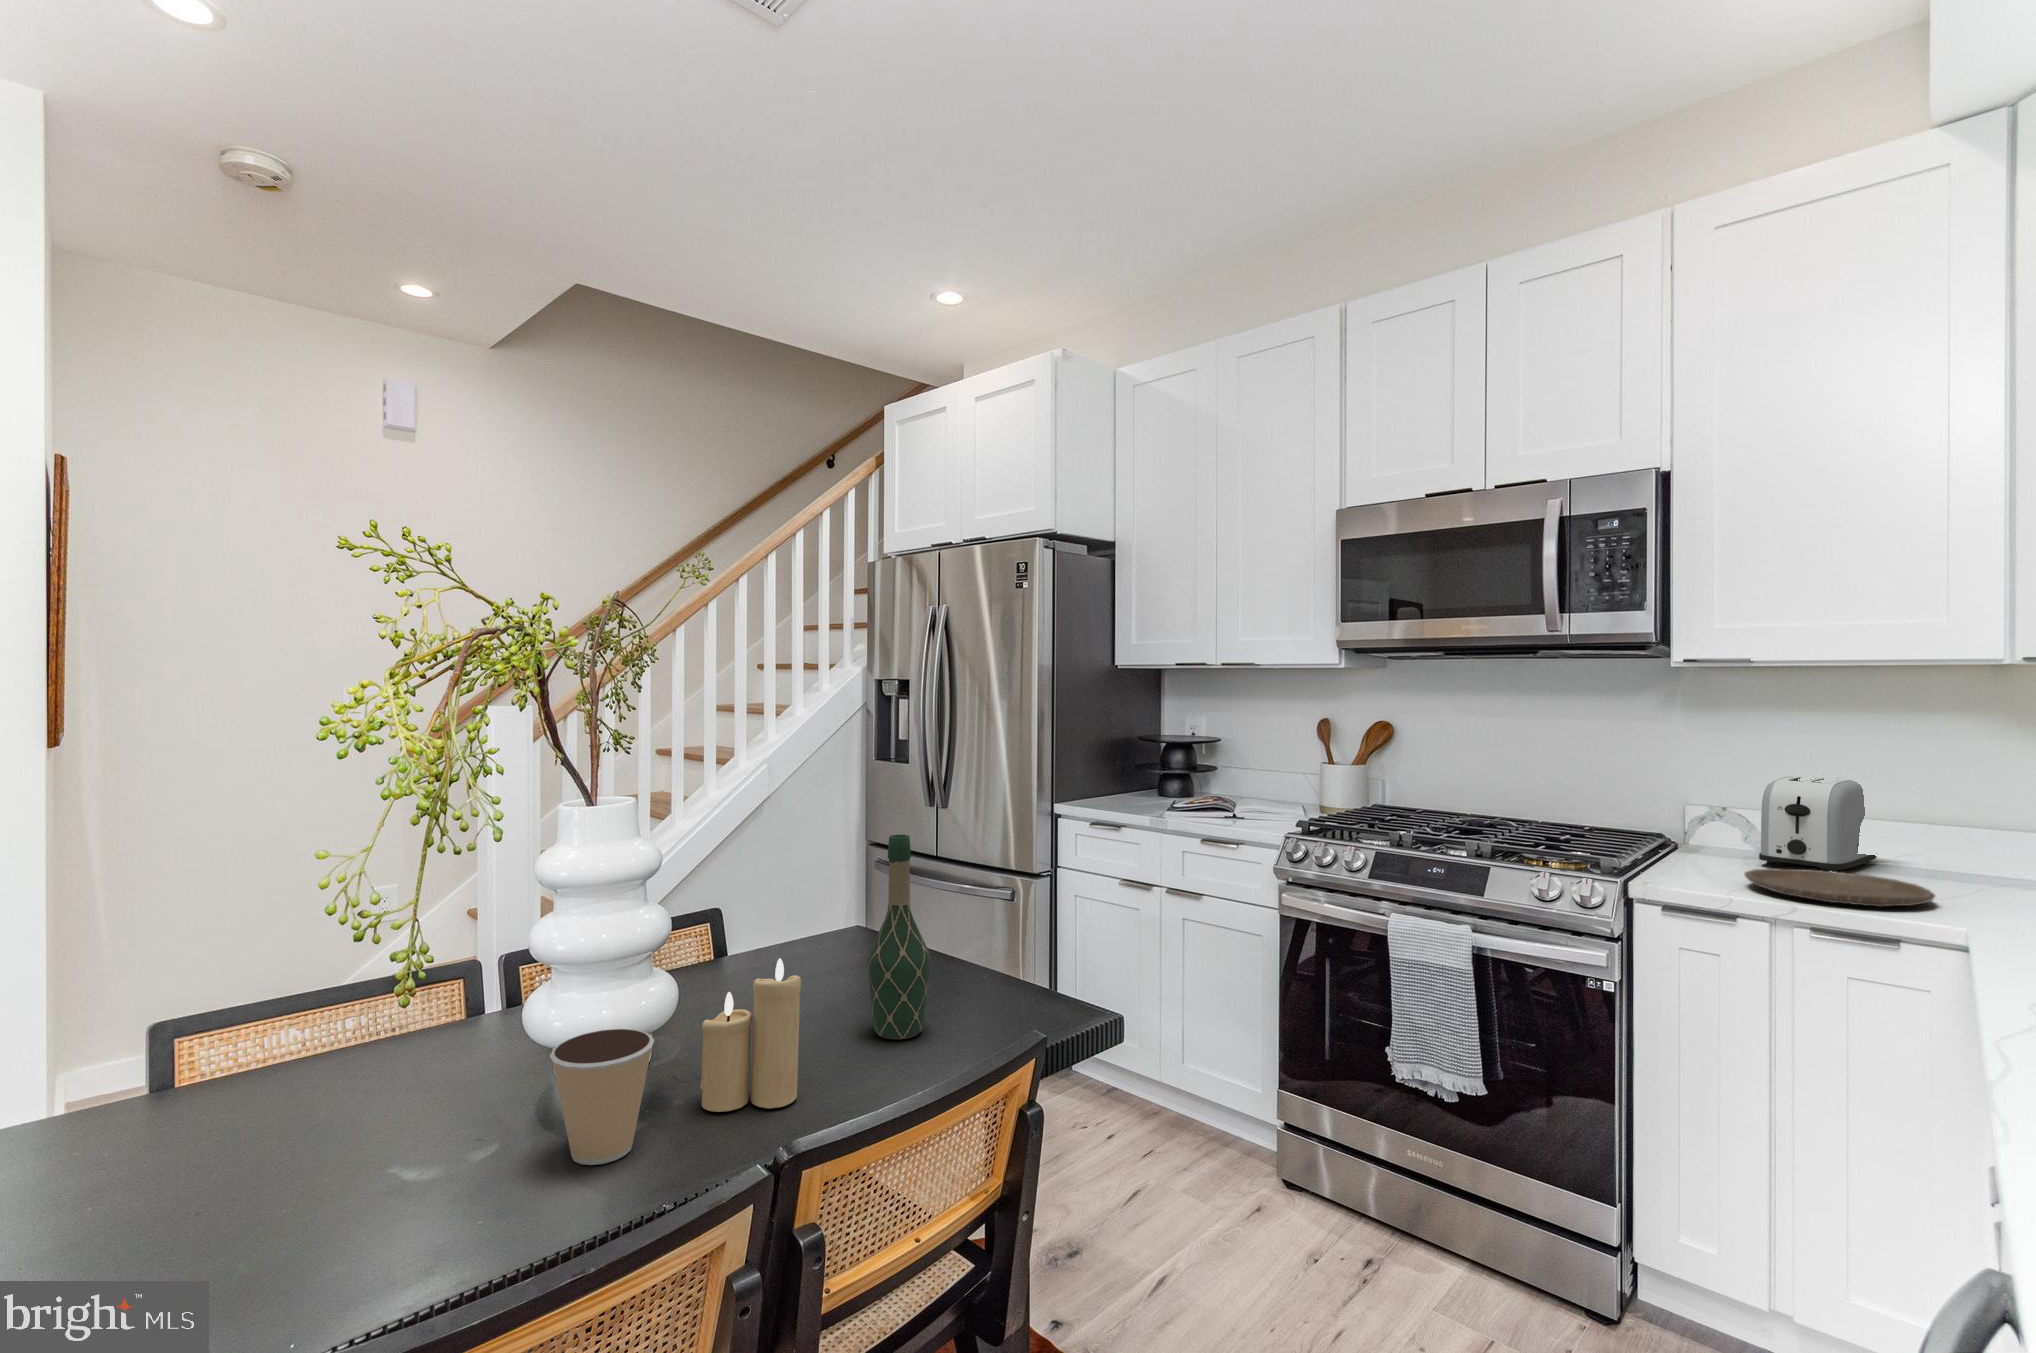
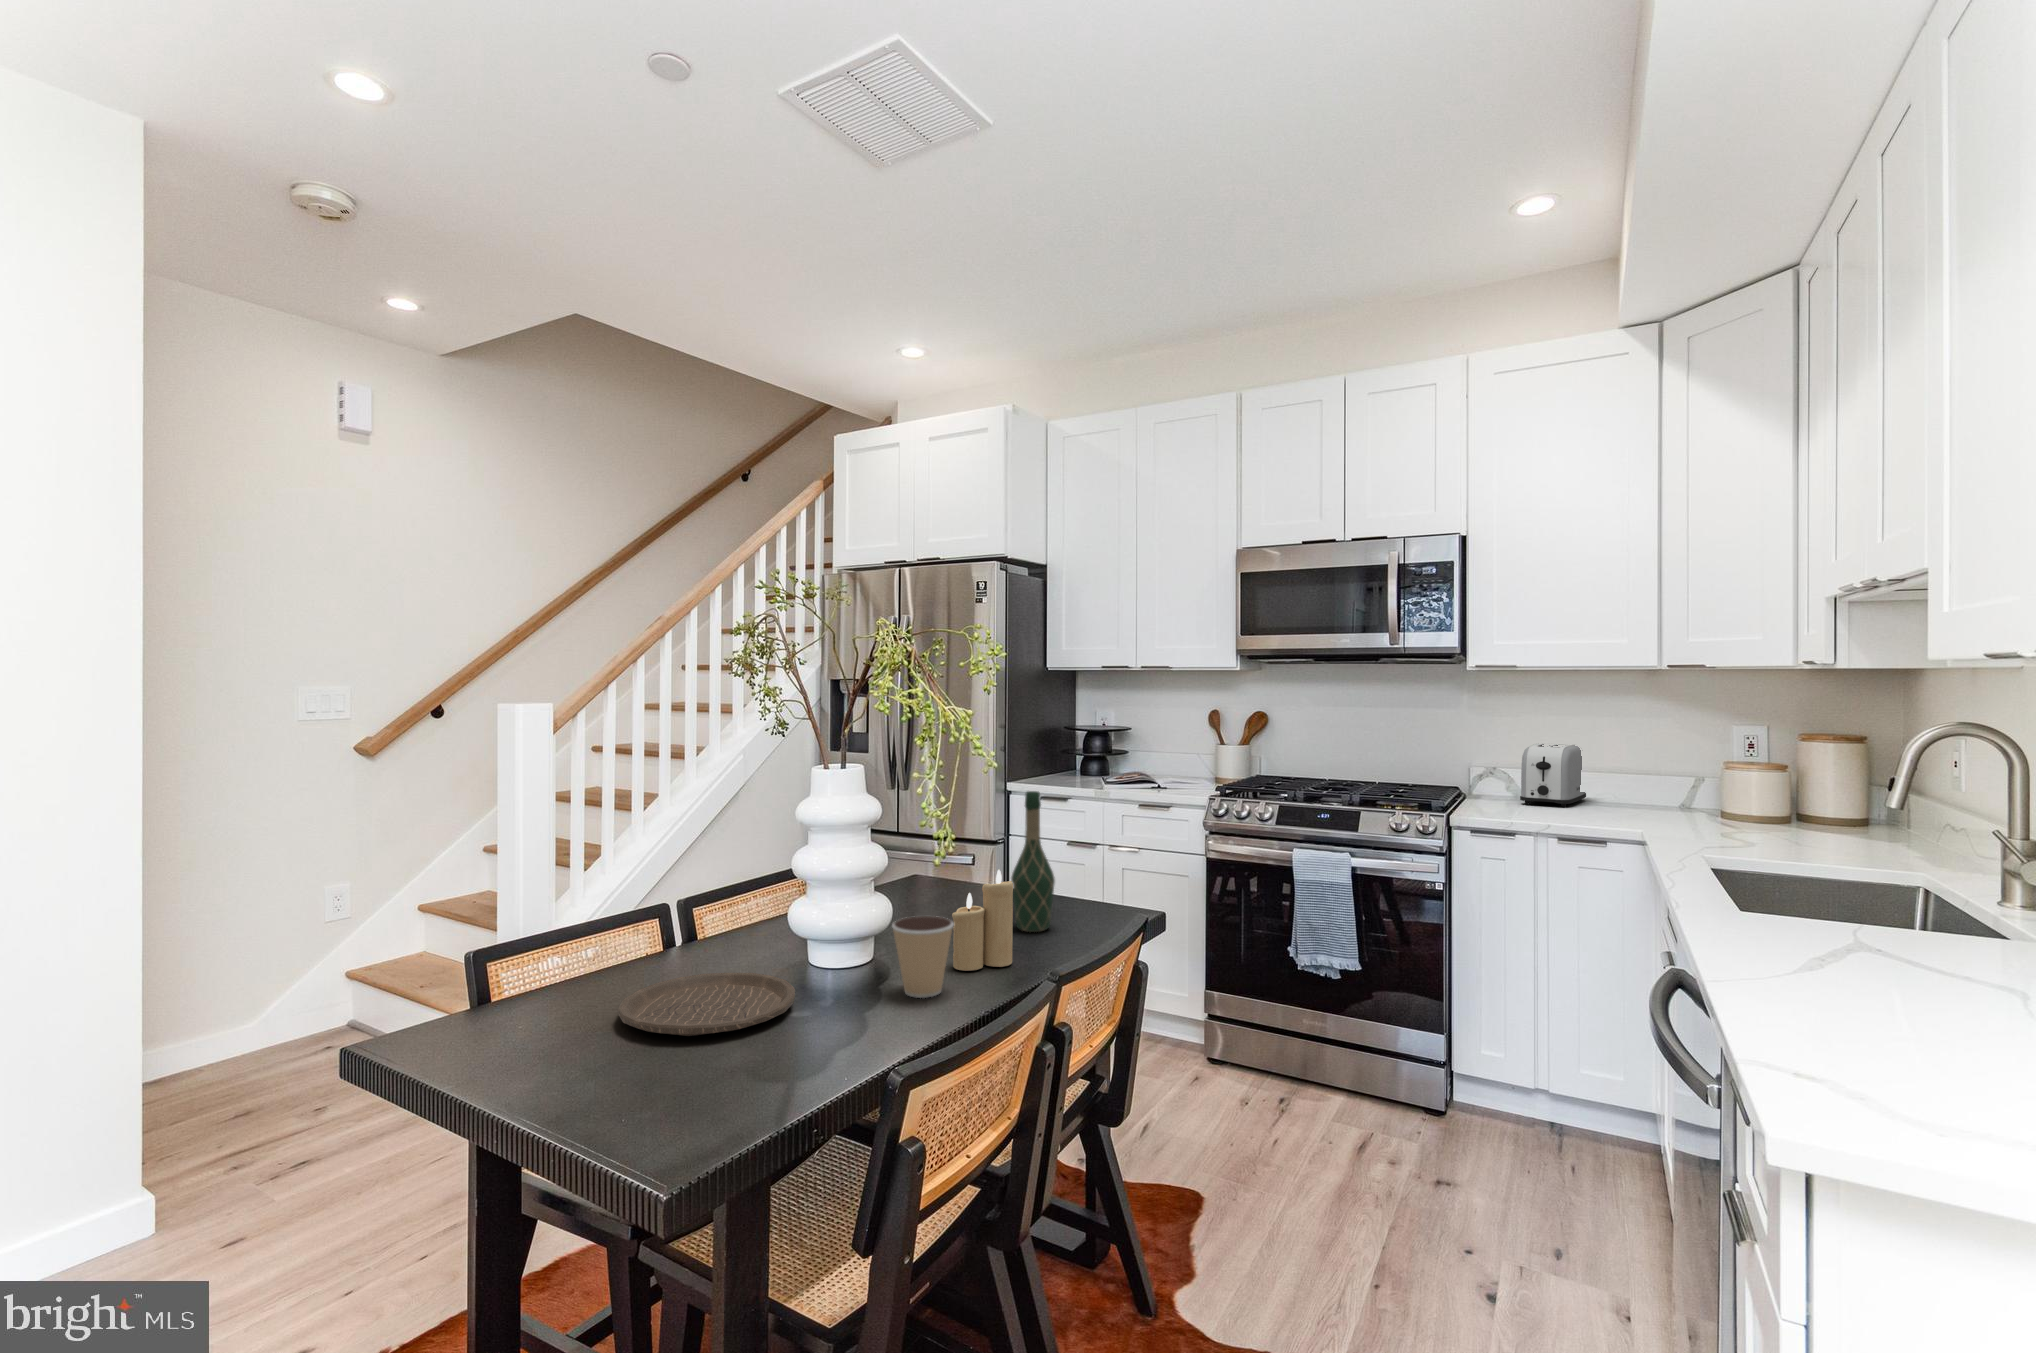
plate: present [1744,868,1935,907] -> present [617,973,795,1036]

